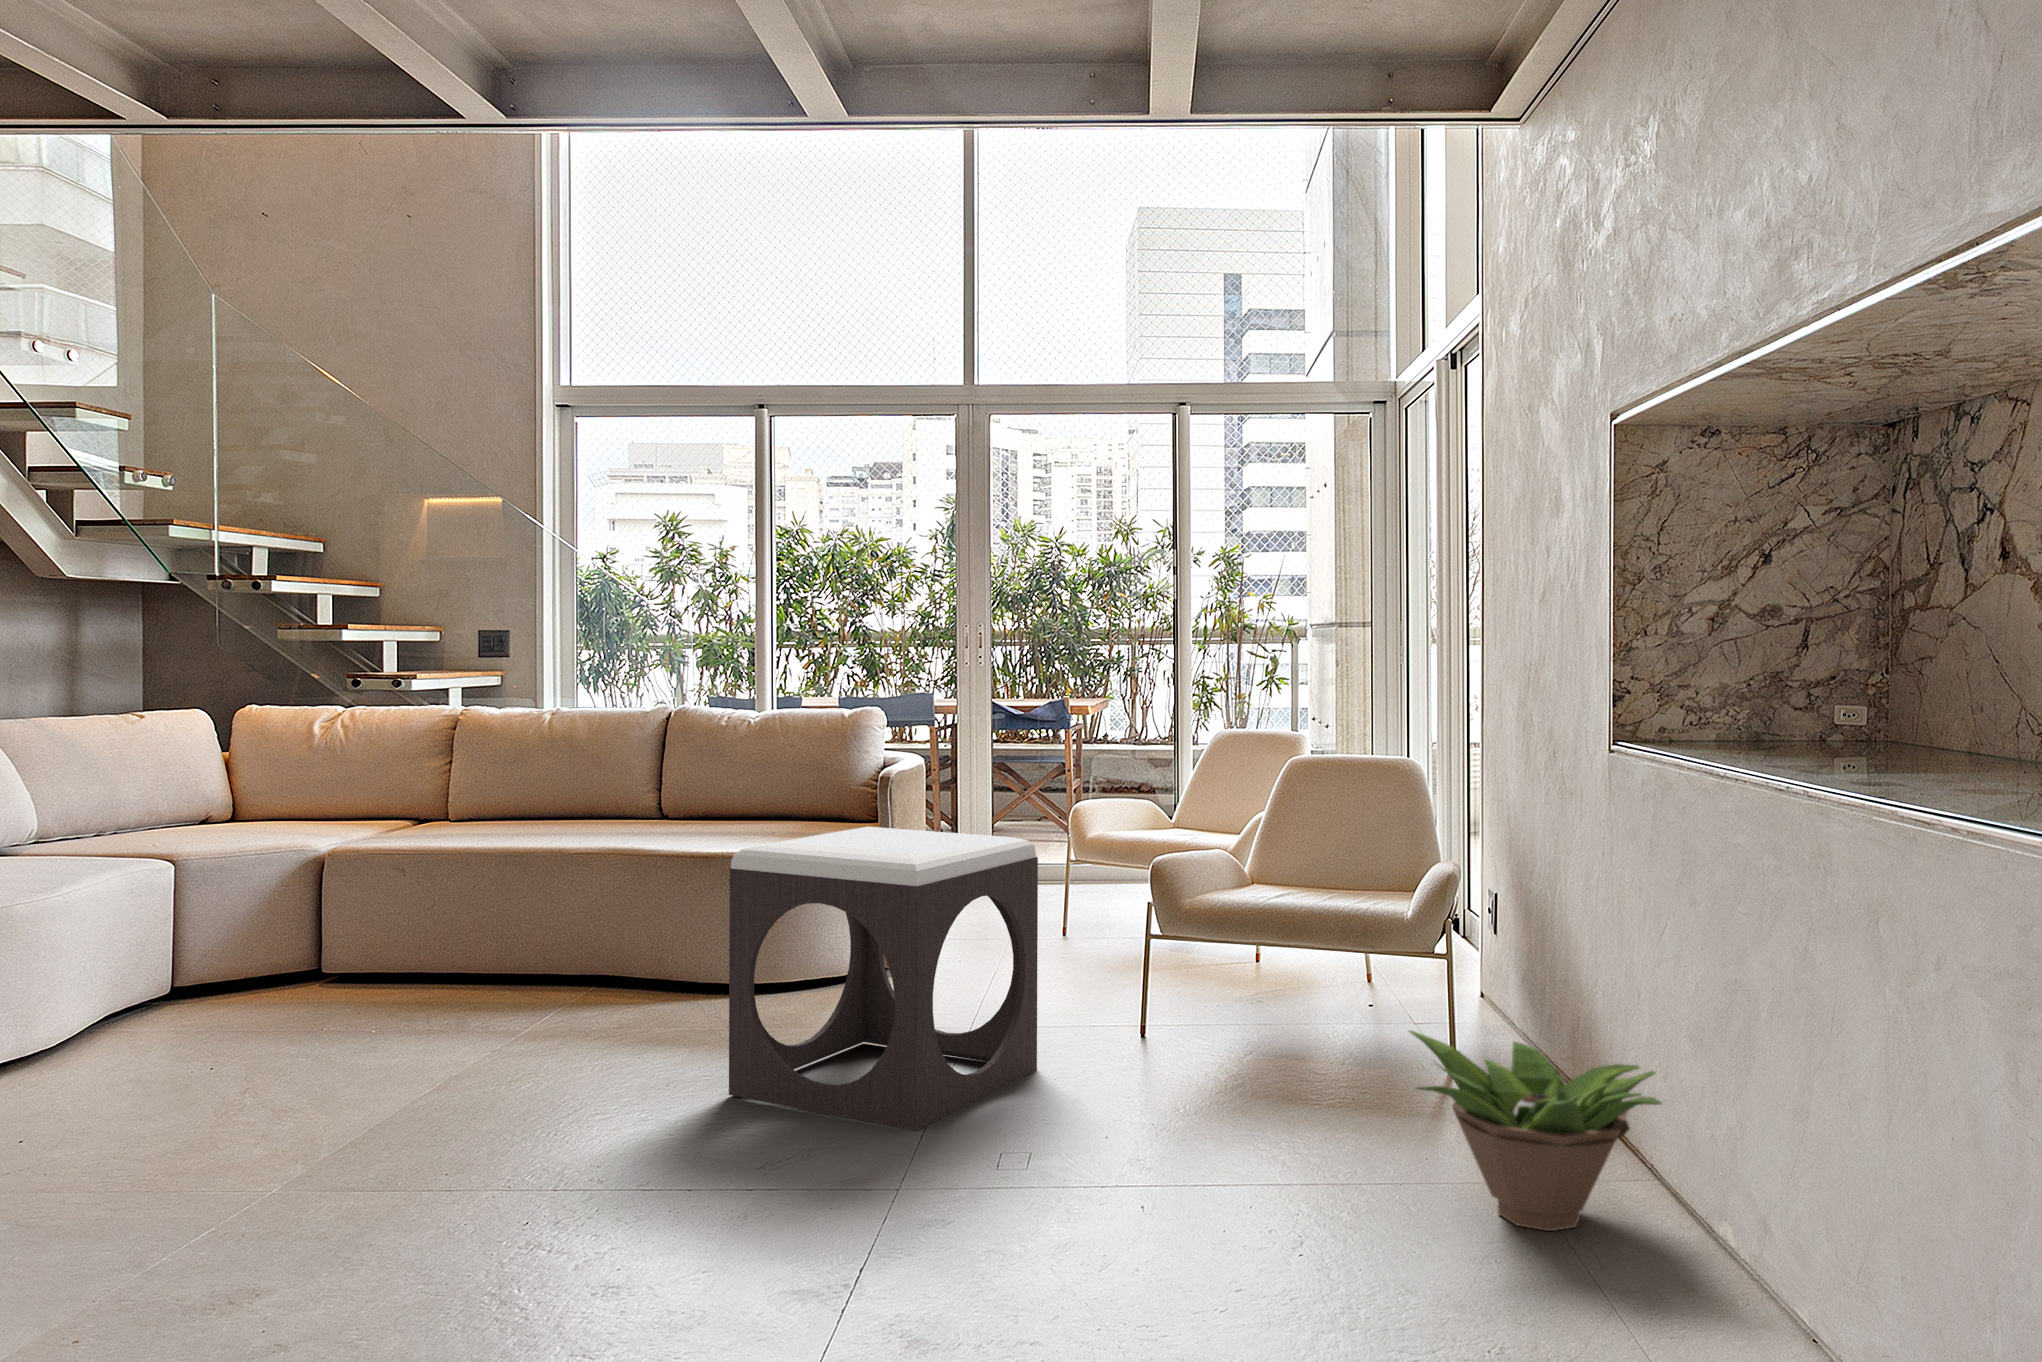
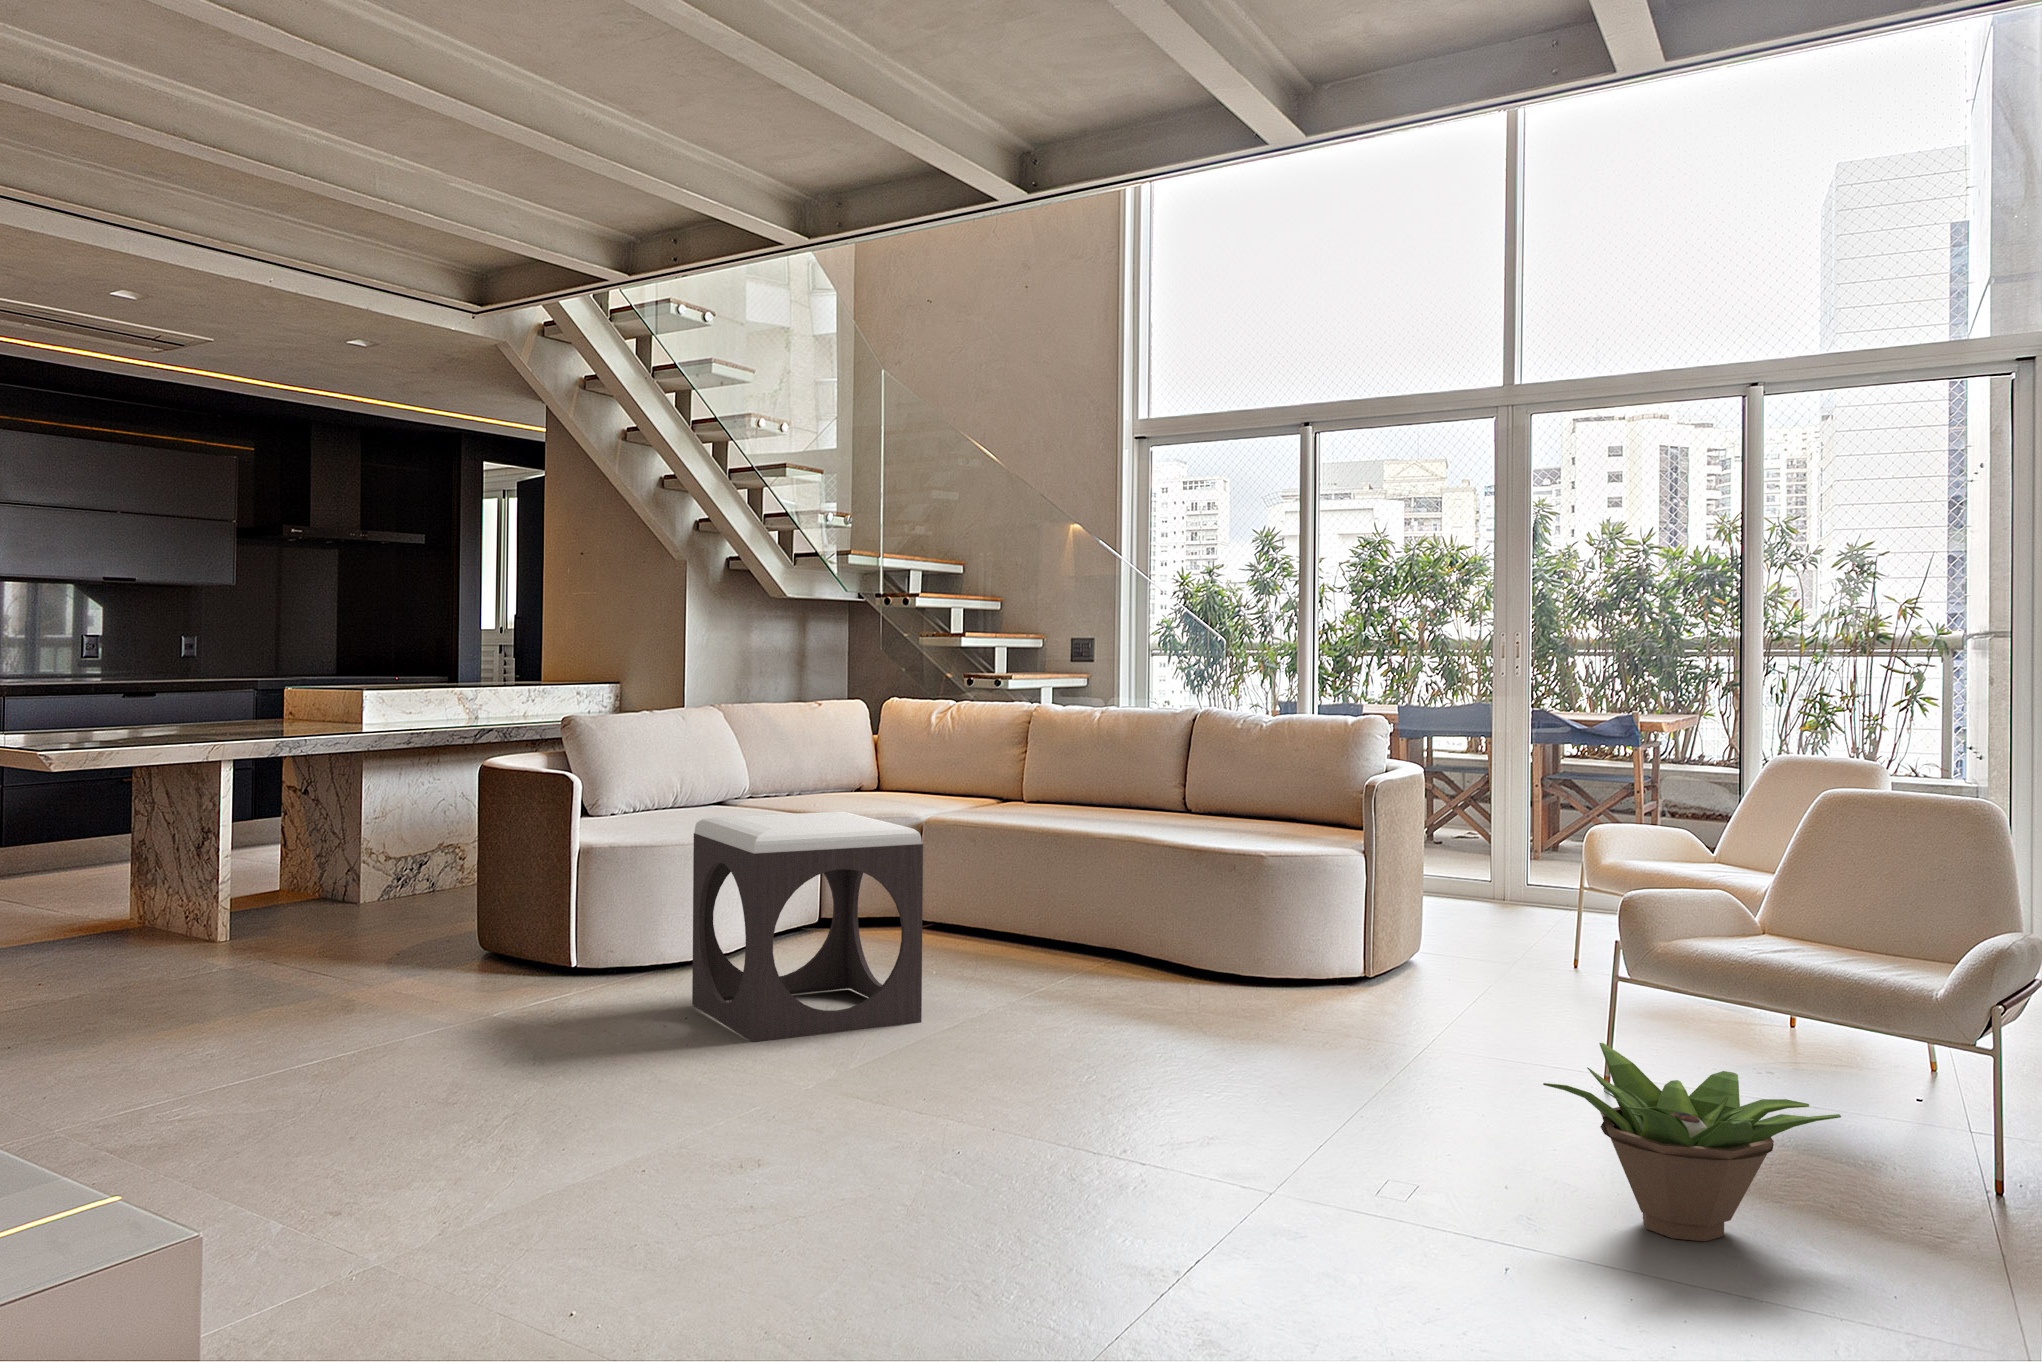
footstool: present [729,827,1038,1131] -> present [692,812,923,1042]

